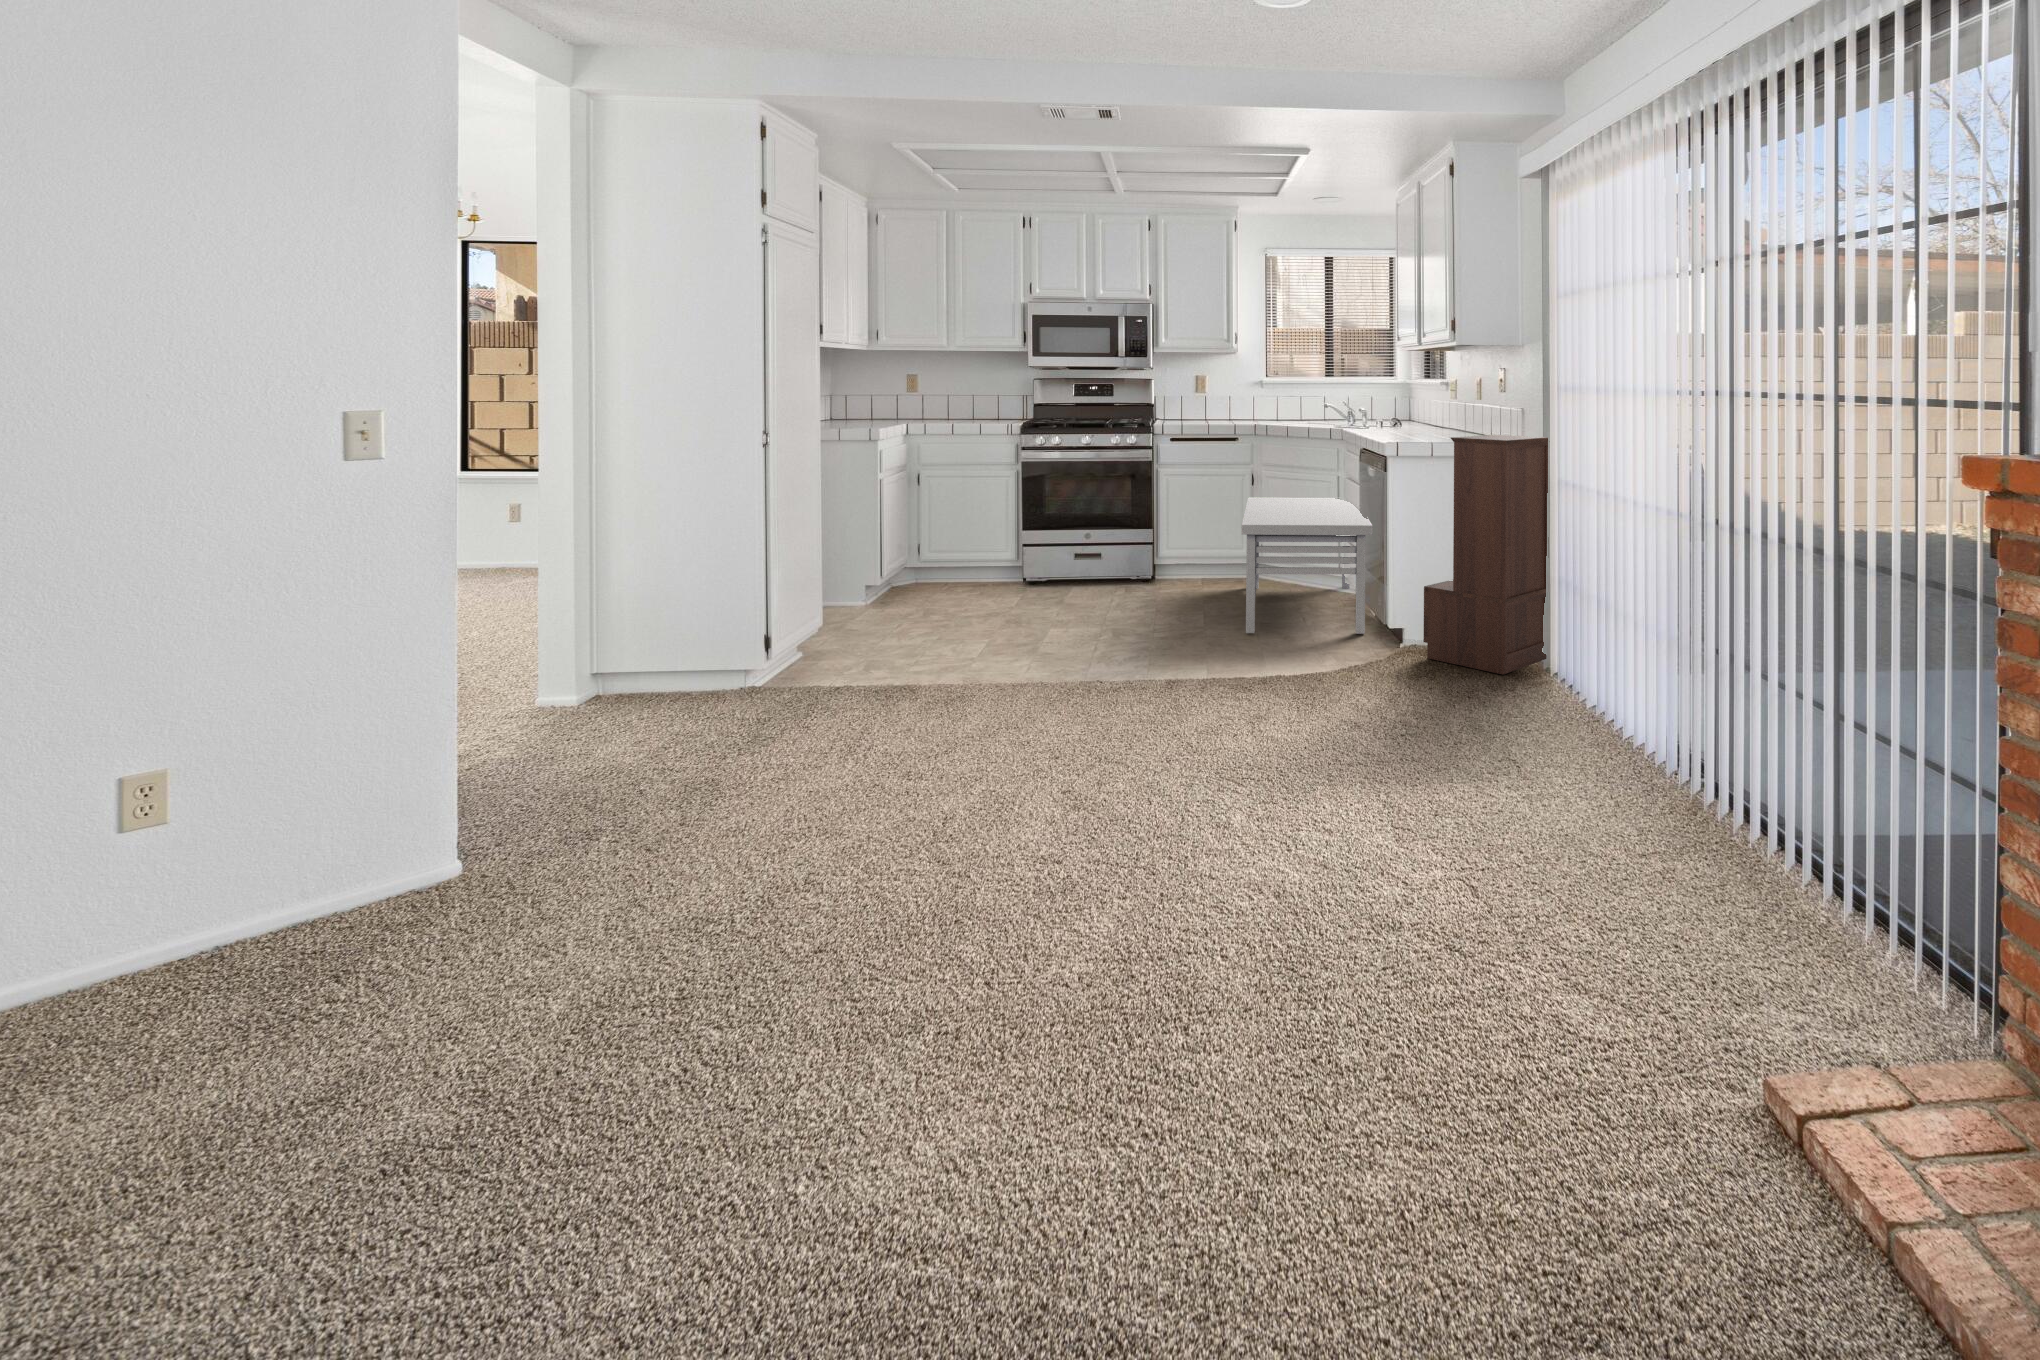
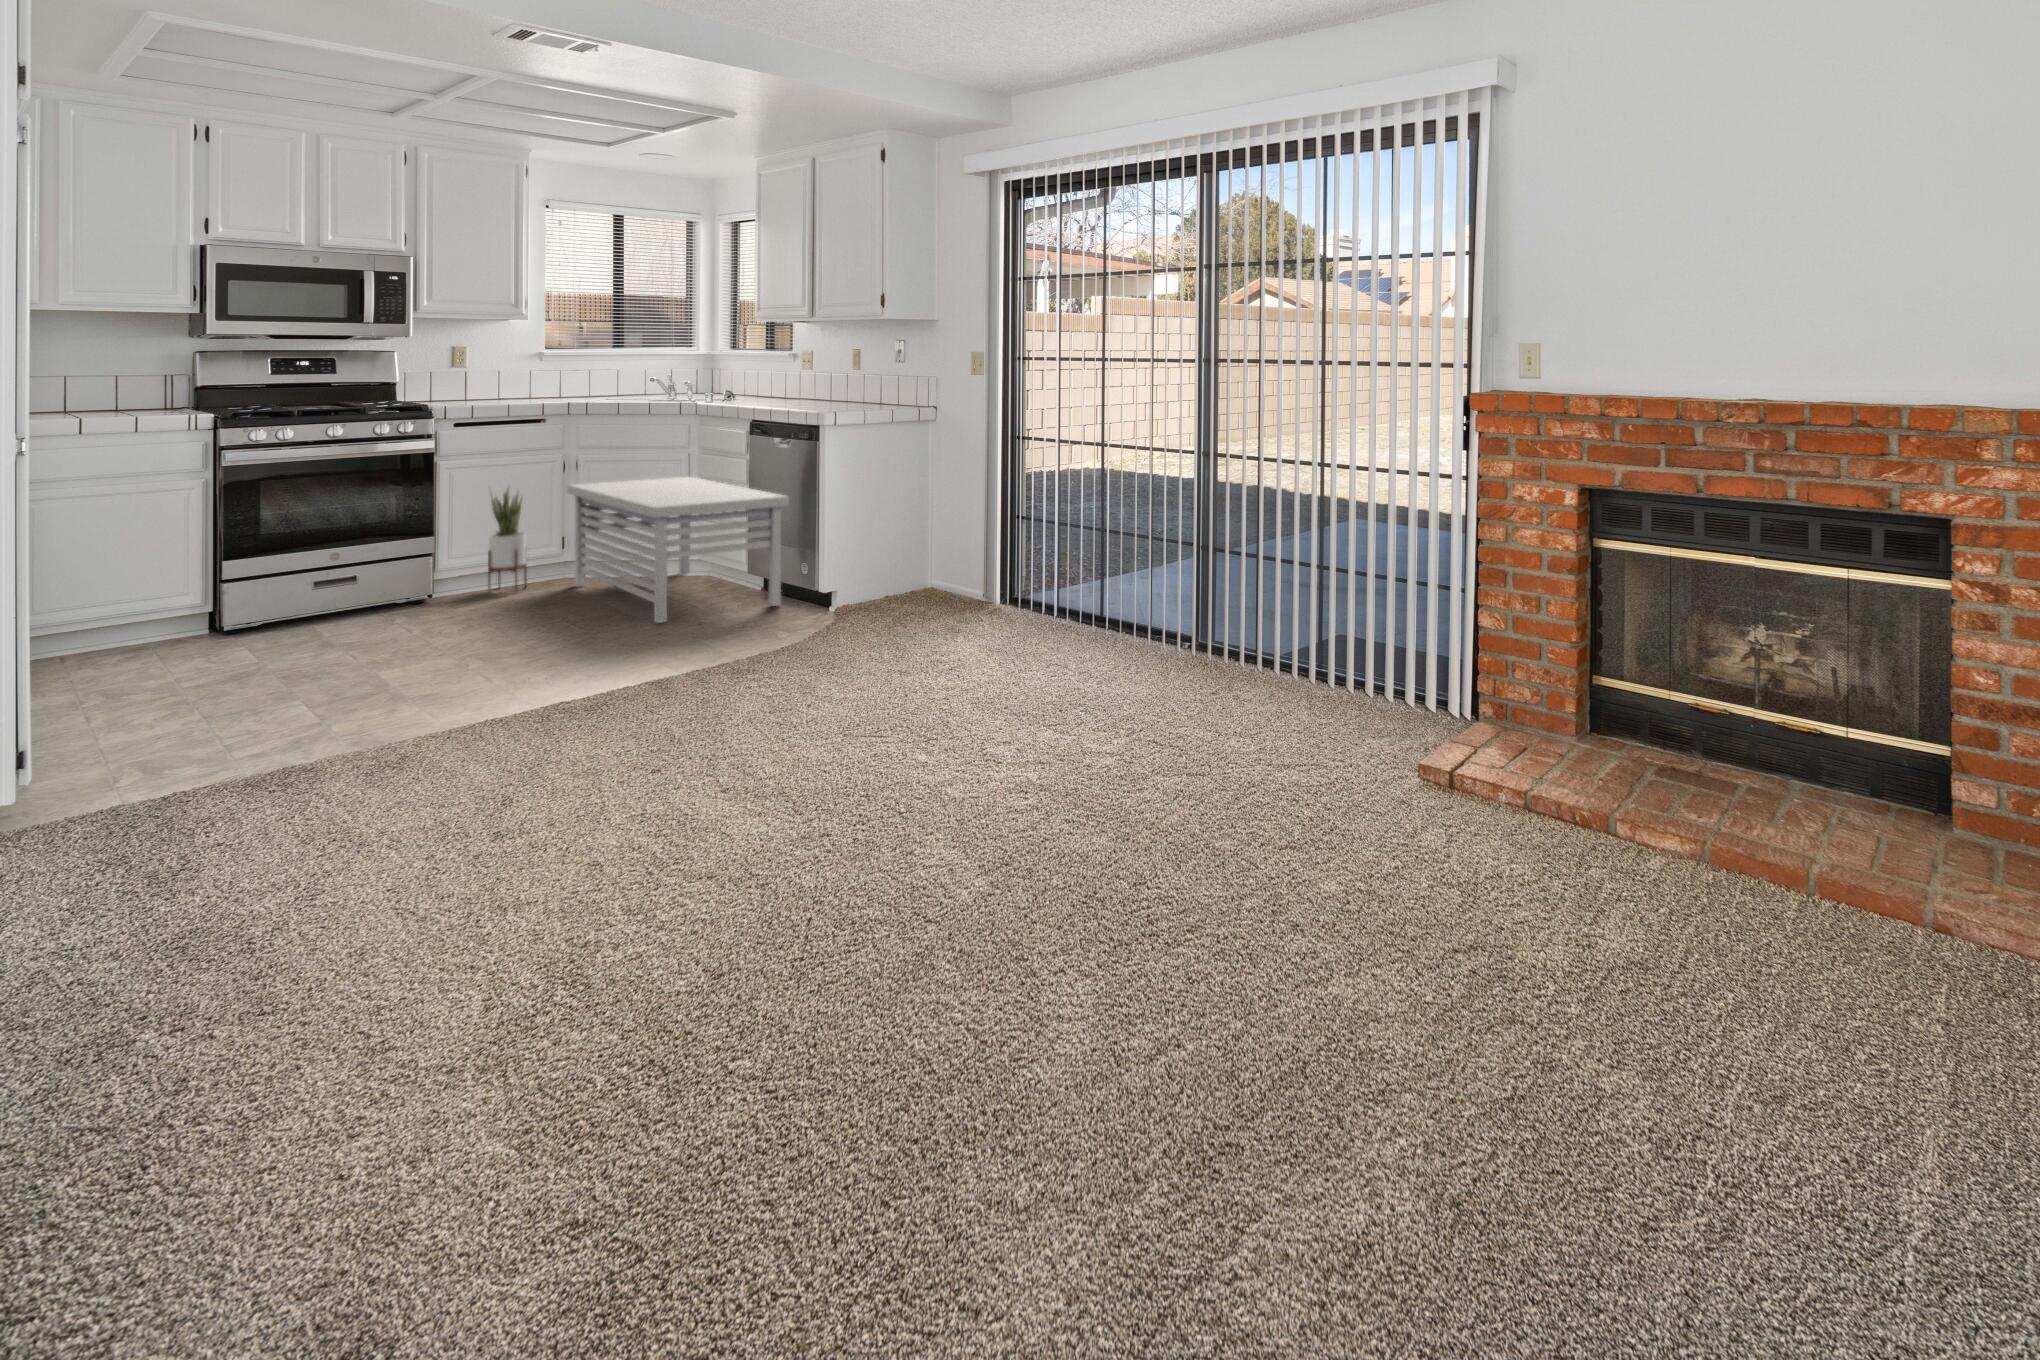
bookshelf: present [1423,435,1549,674] -> none [867,401,971,614]
potted plant: none [1186,492,1220,587] -> present [488,487,527,592]

